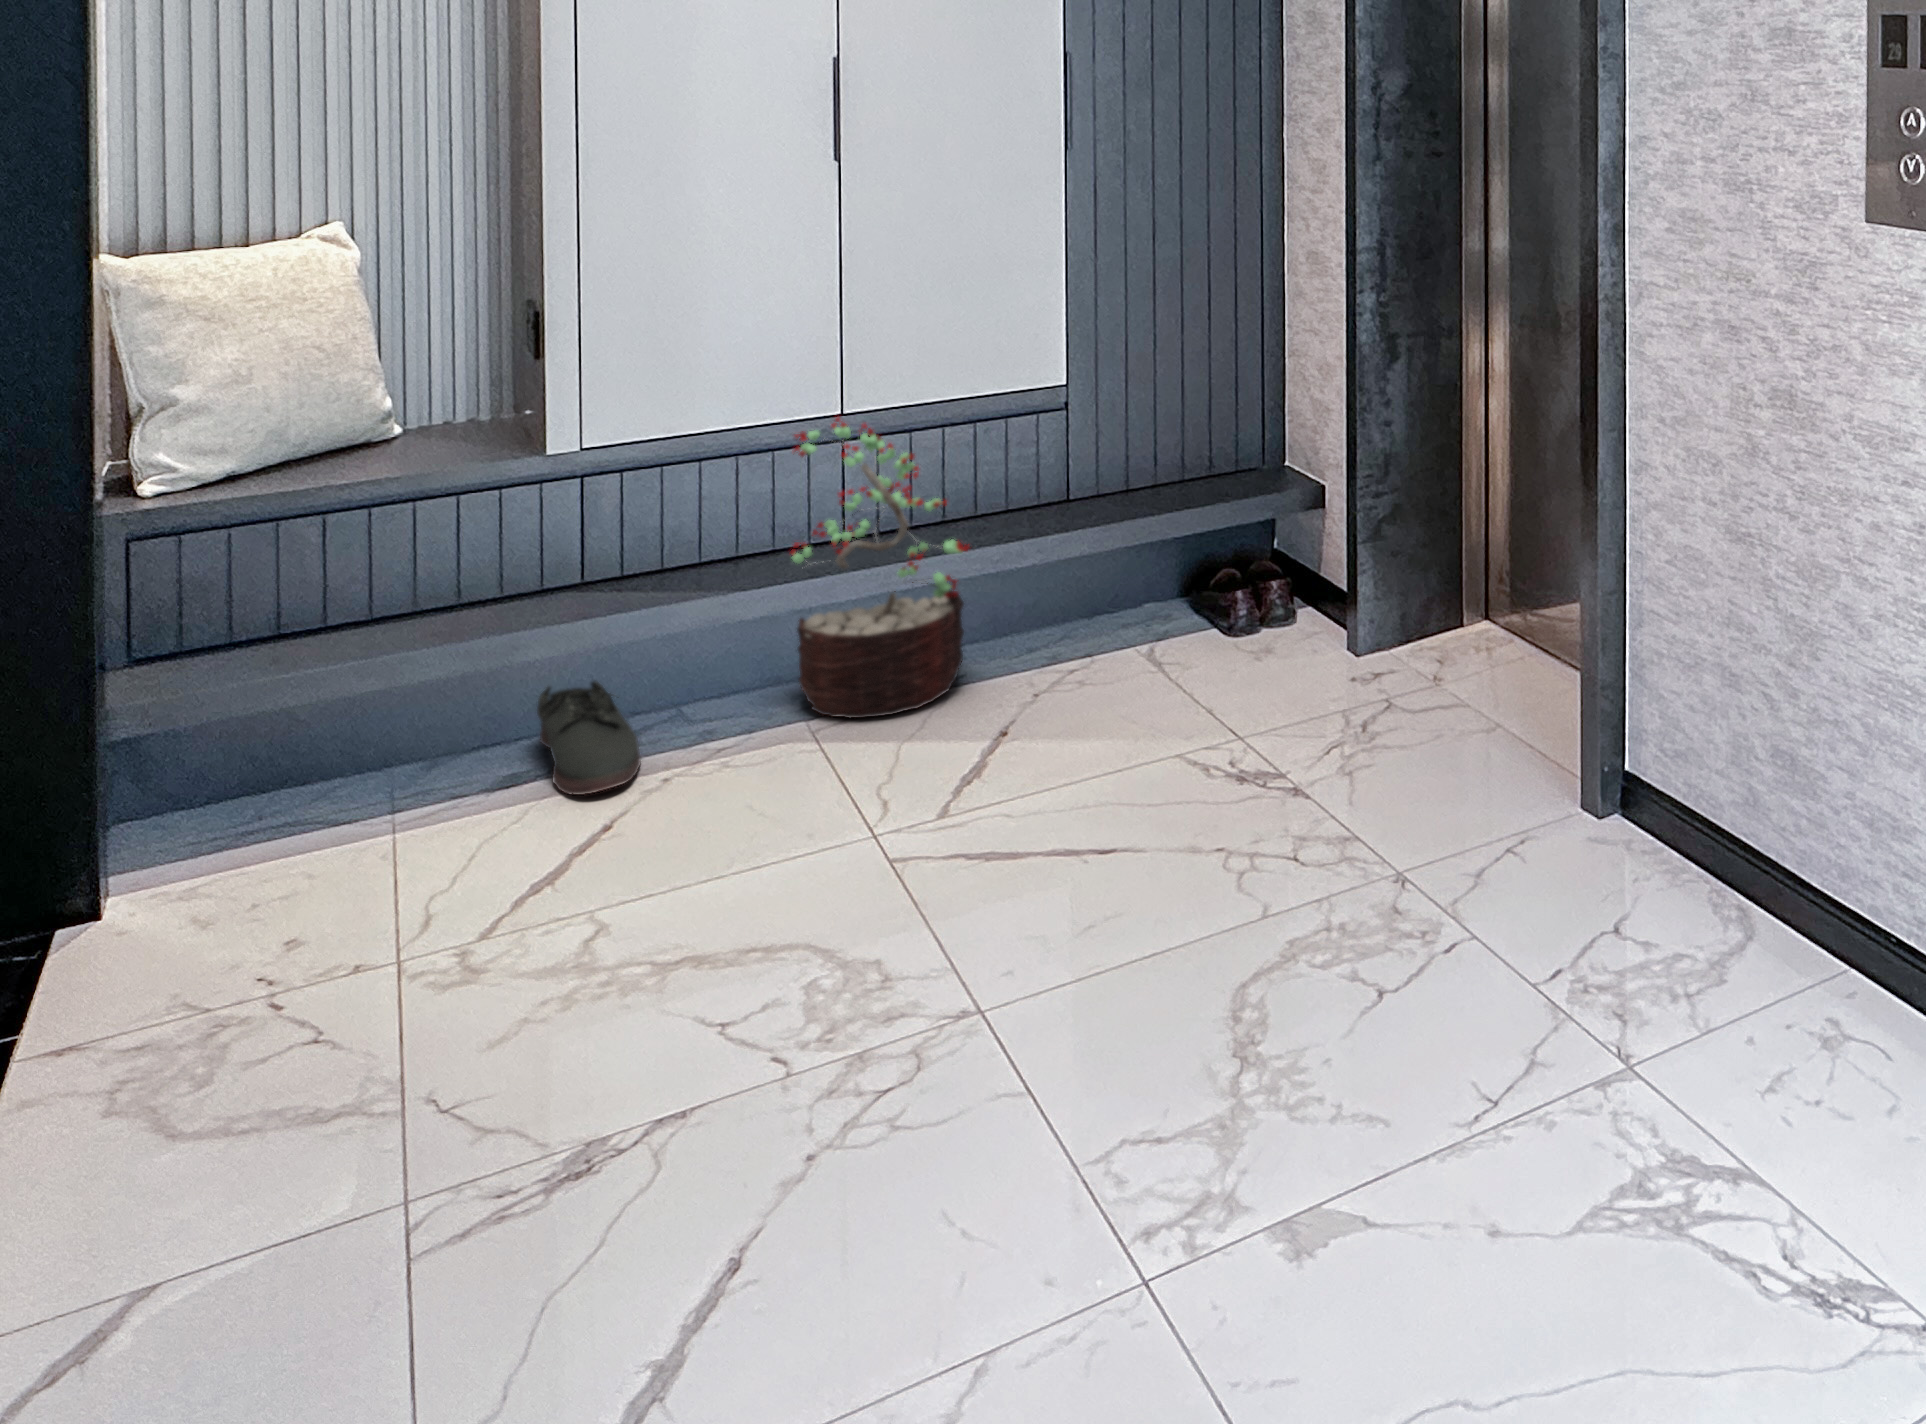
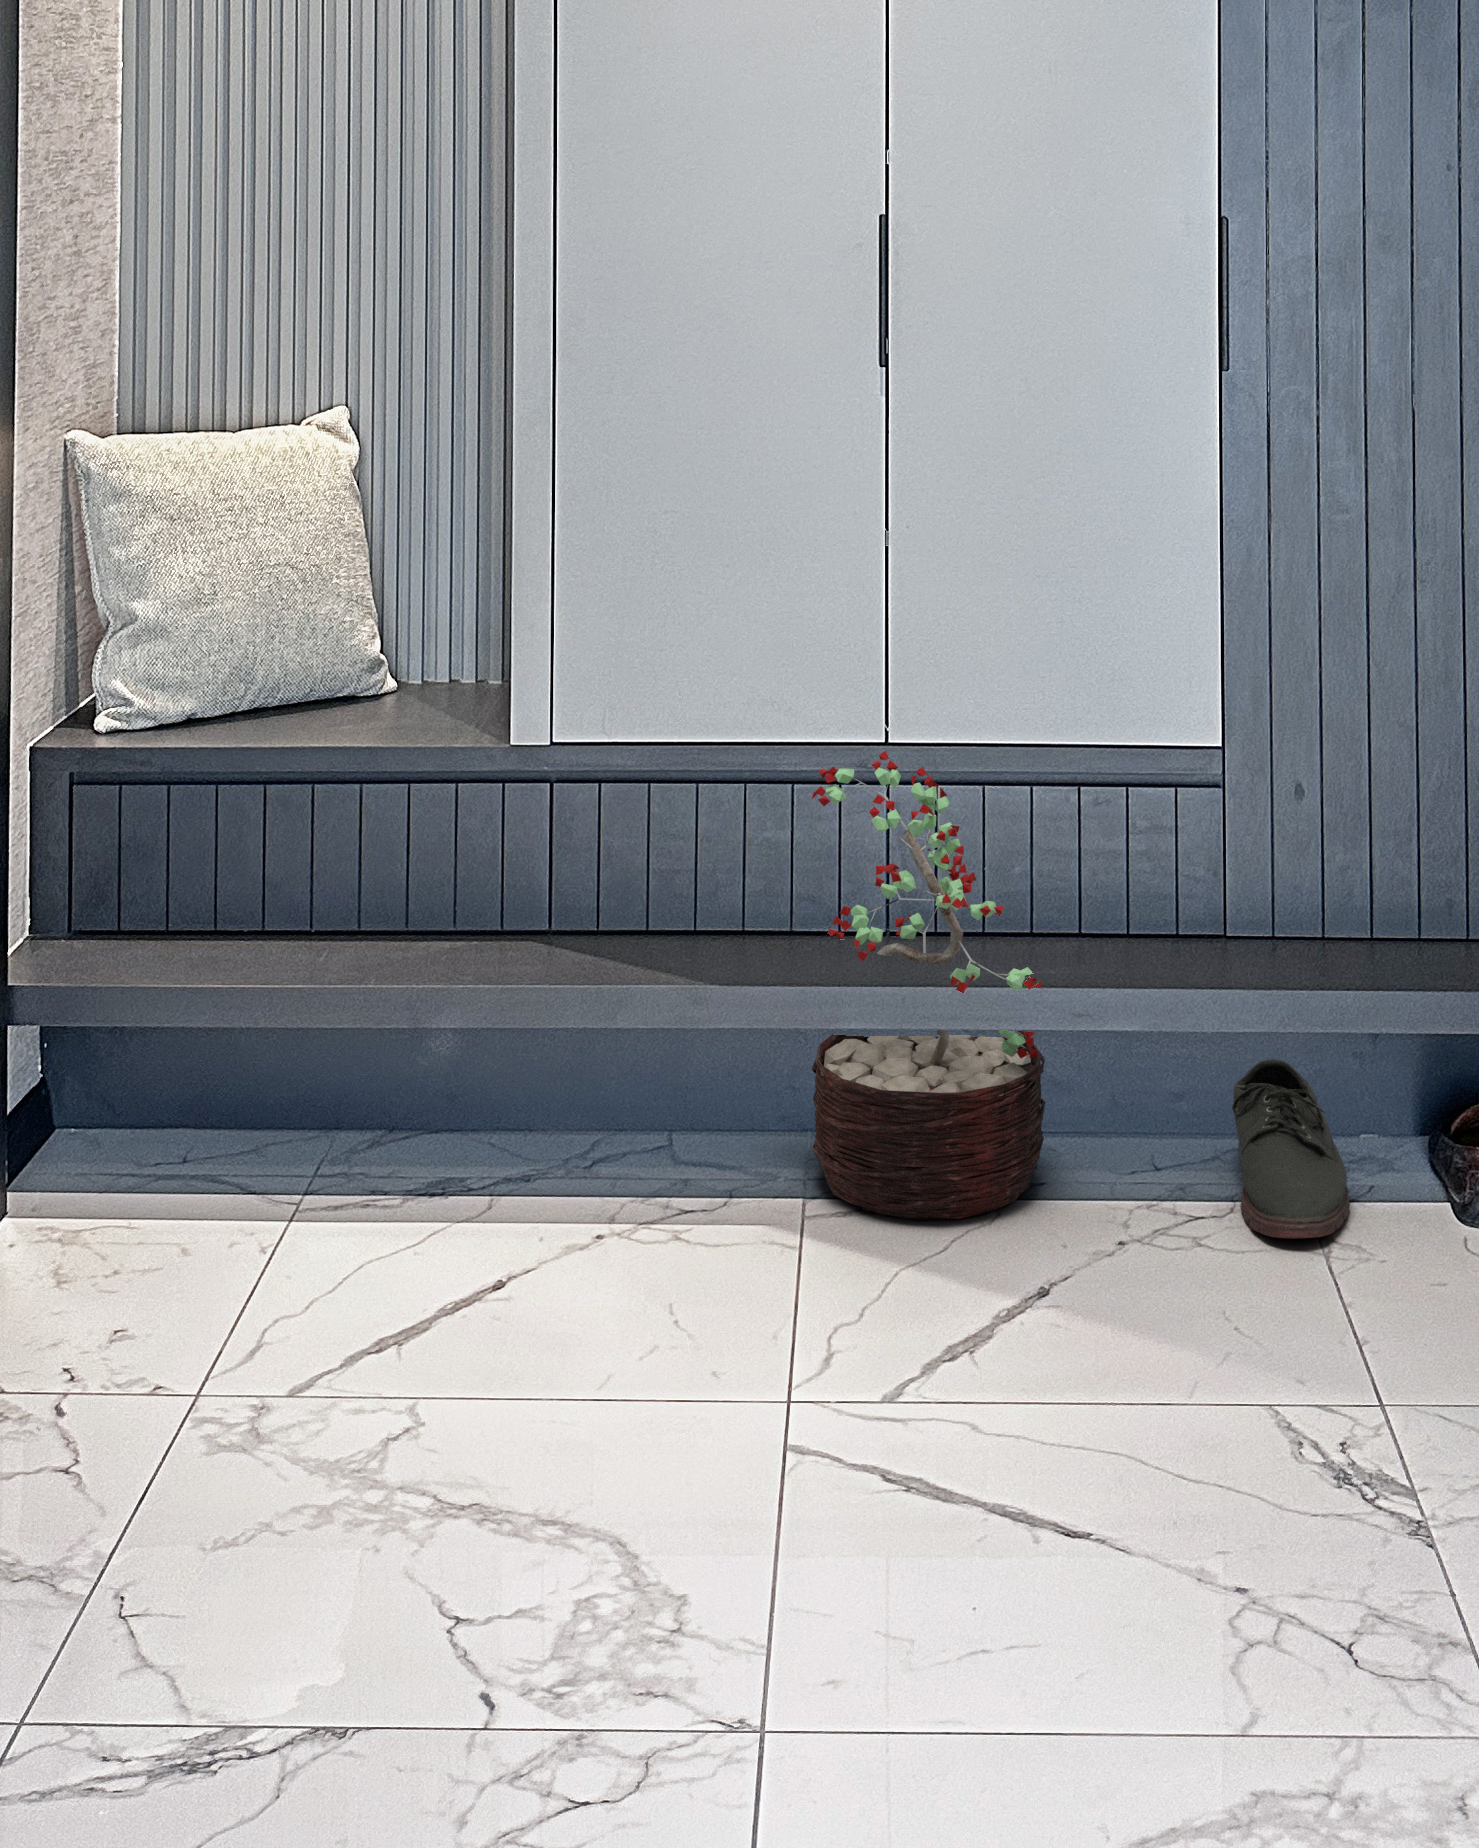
shoe: present [537,681,641,795] -> present [1232,1059,1350,1239]

